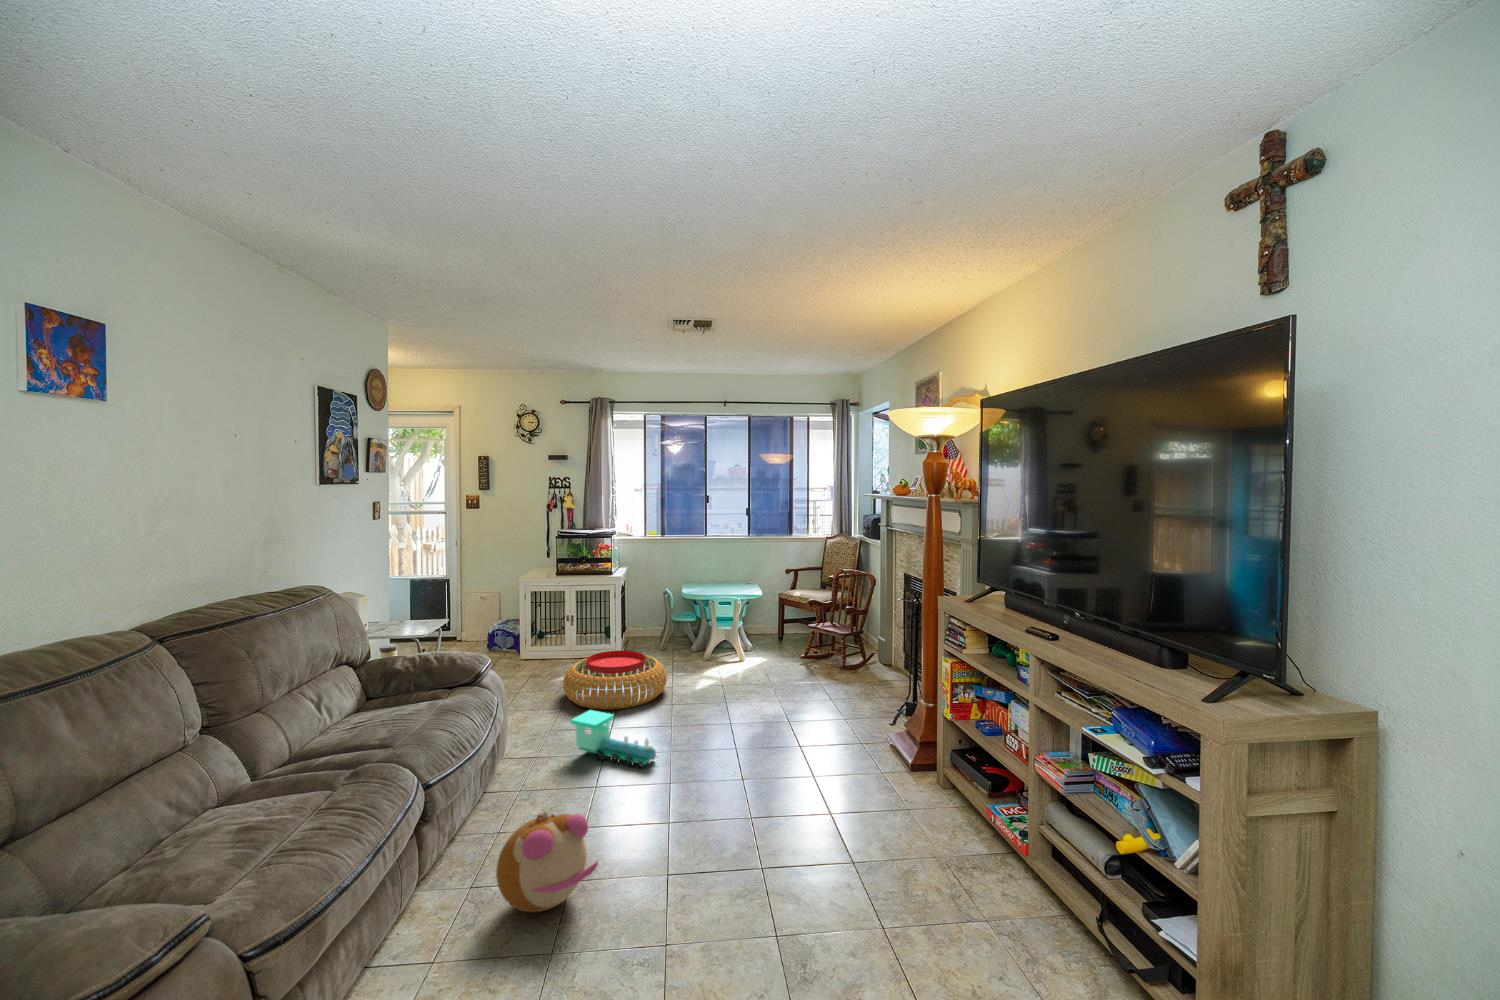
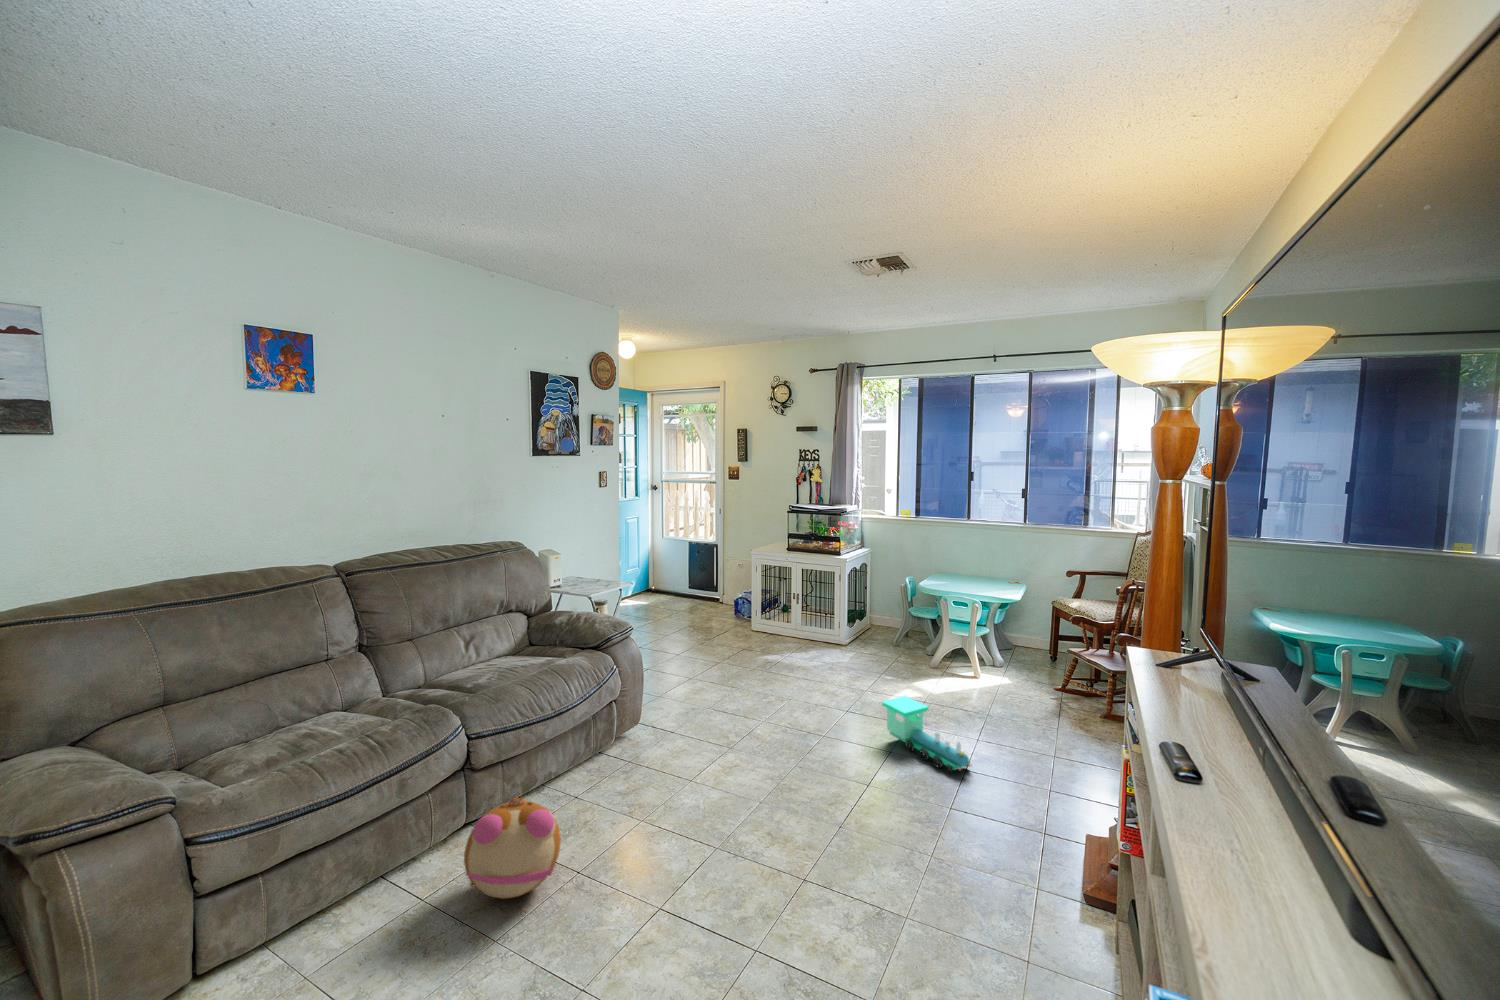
pouf: present [563,651,667,710] -> none [742,639,854,706]
toy train: present [571,710,657,768] -> present [882,696,972,773]

